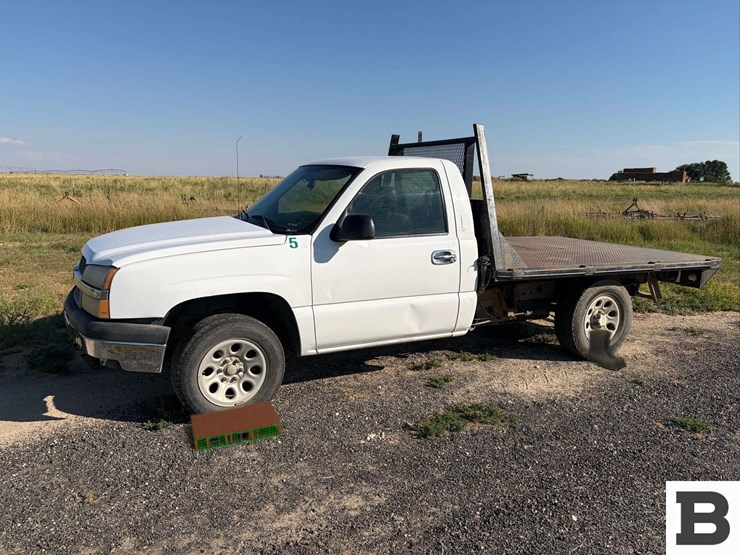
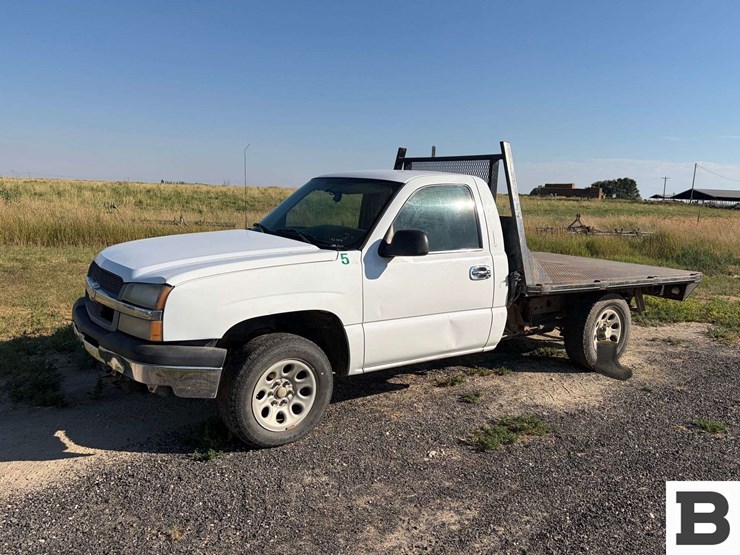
storage bin: present [191,401,281,450] -> none [243,424,342,479]

